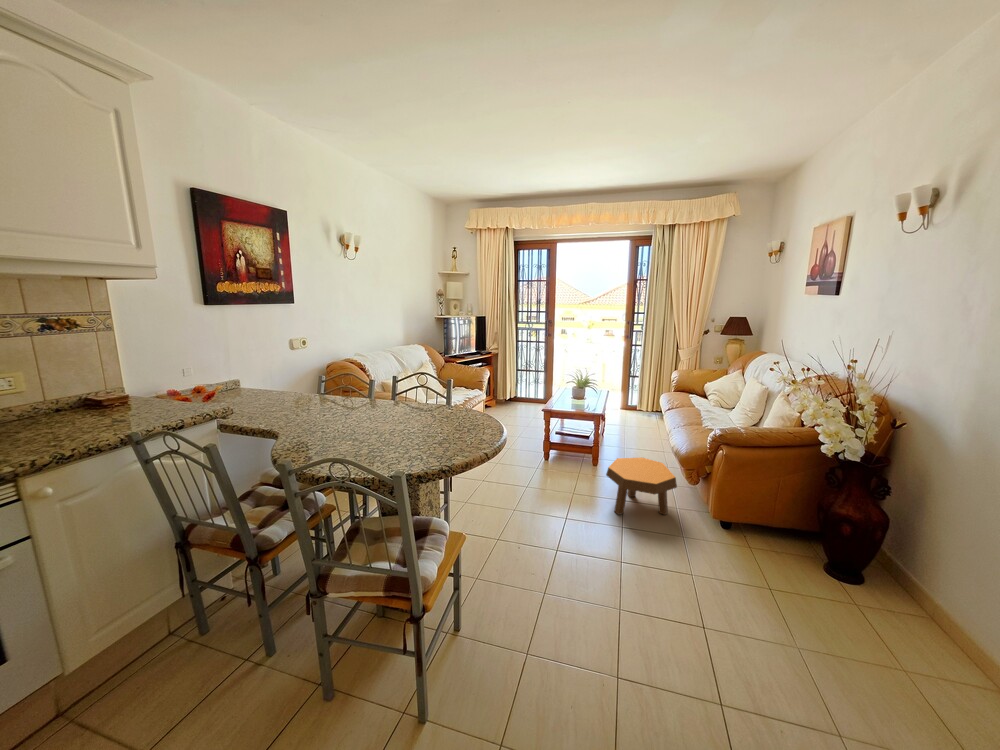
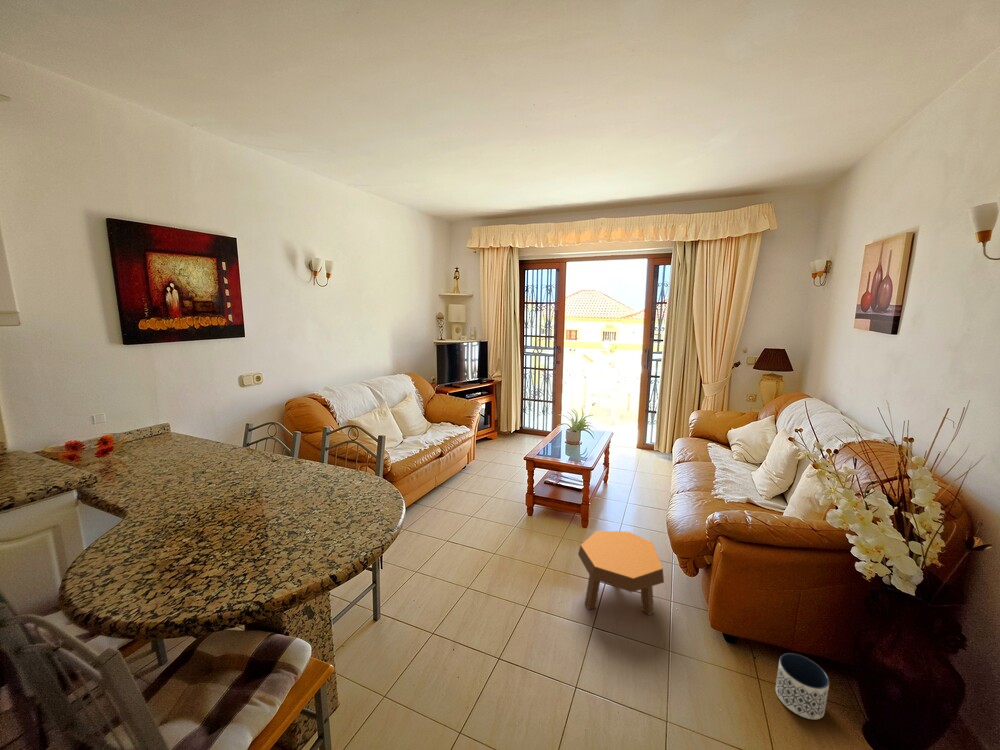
planter: none [764,522,801,561] -> present [776,653,829,719]

